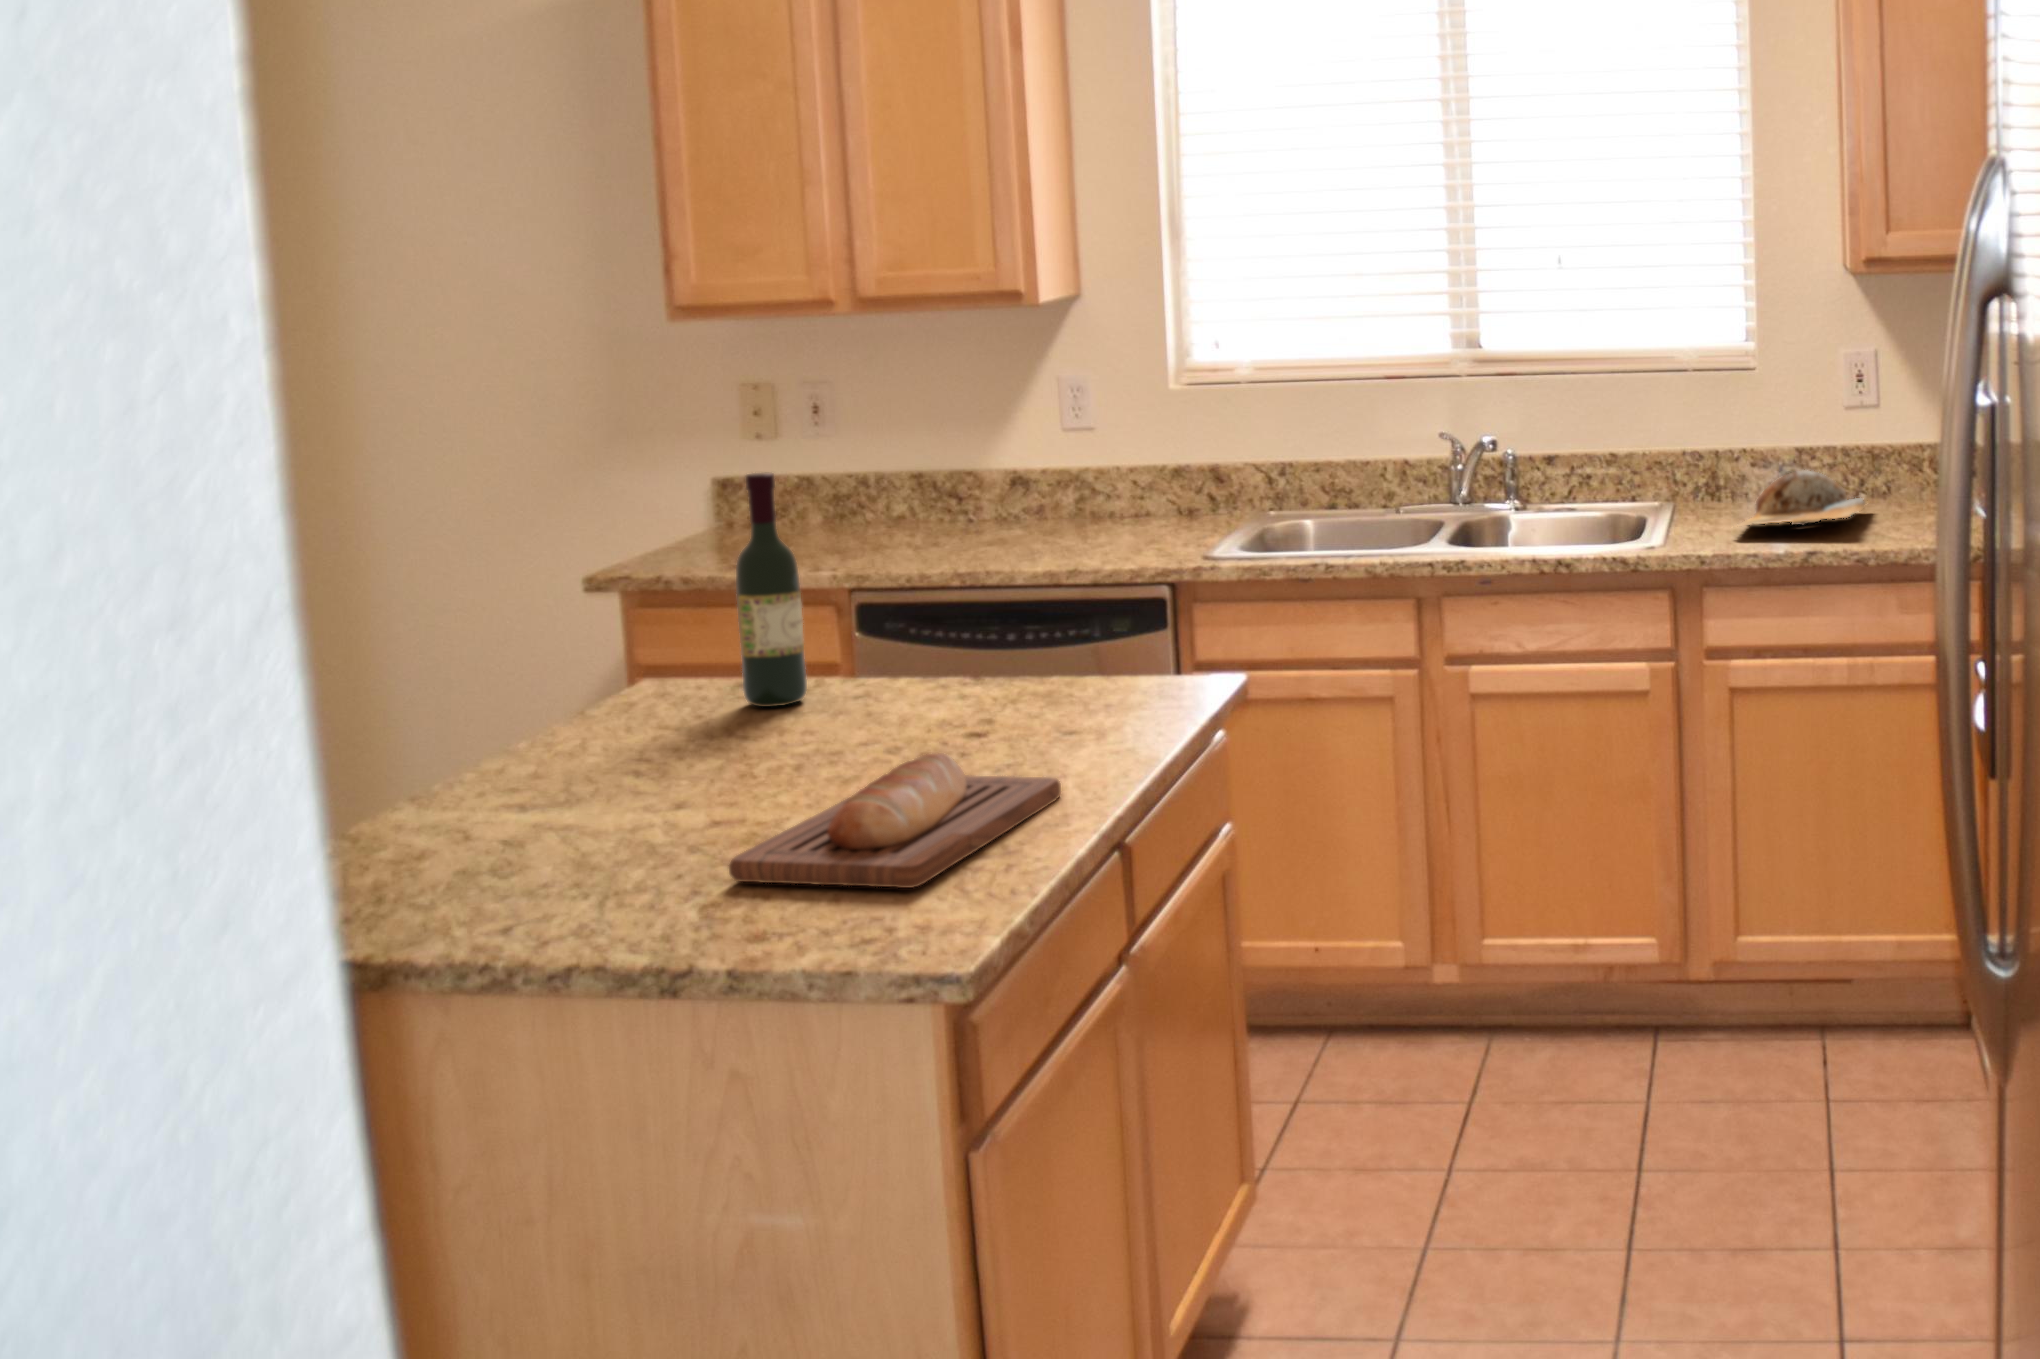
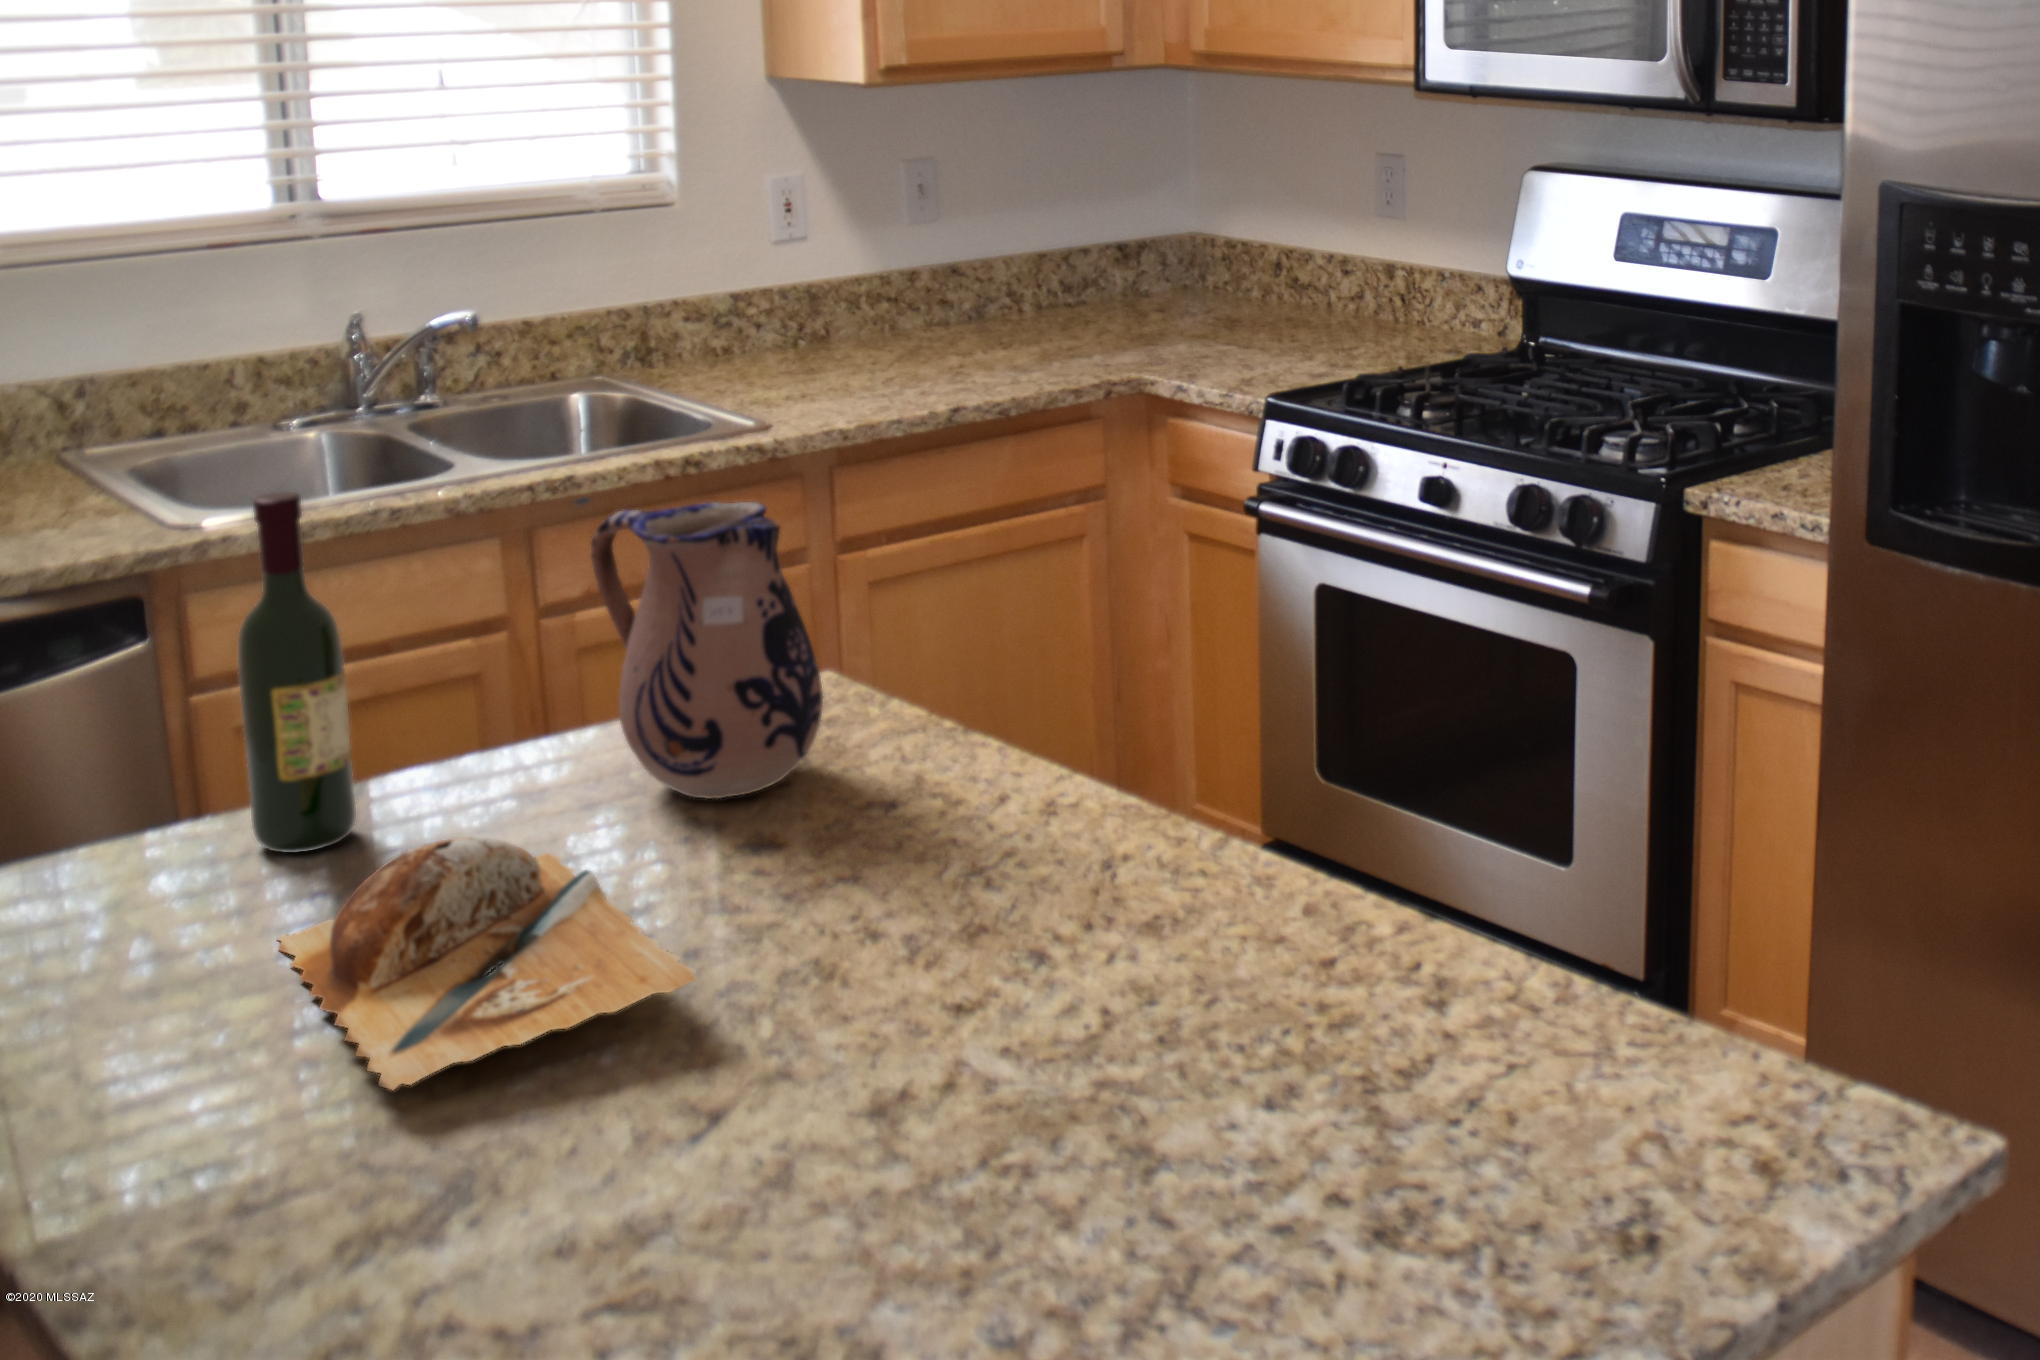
chopping board: present [1737,471,1867,527] -> present [278,837,696,1090]
ceramic pitcher: none [906,517,1052,731] -> present [591,502,823,799]
bread loaf: present [729,753,1061,888] -> none [906,804,1346,1021]

